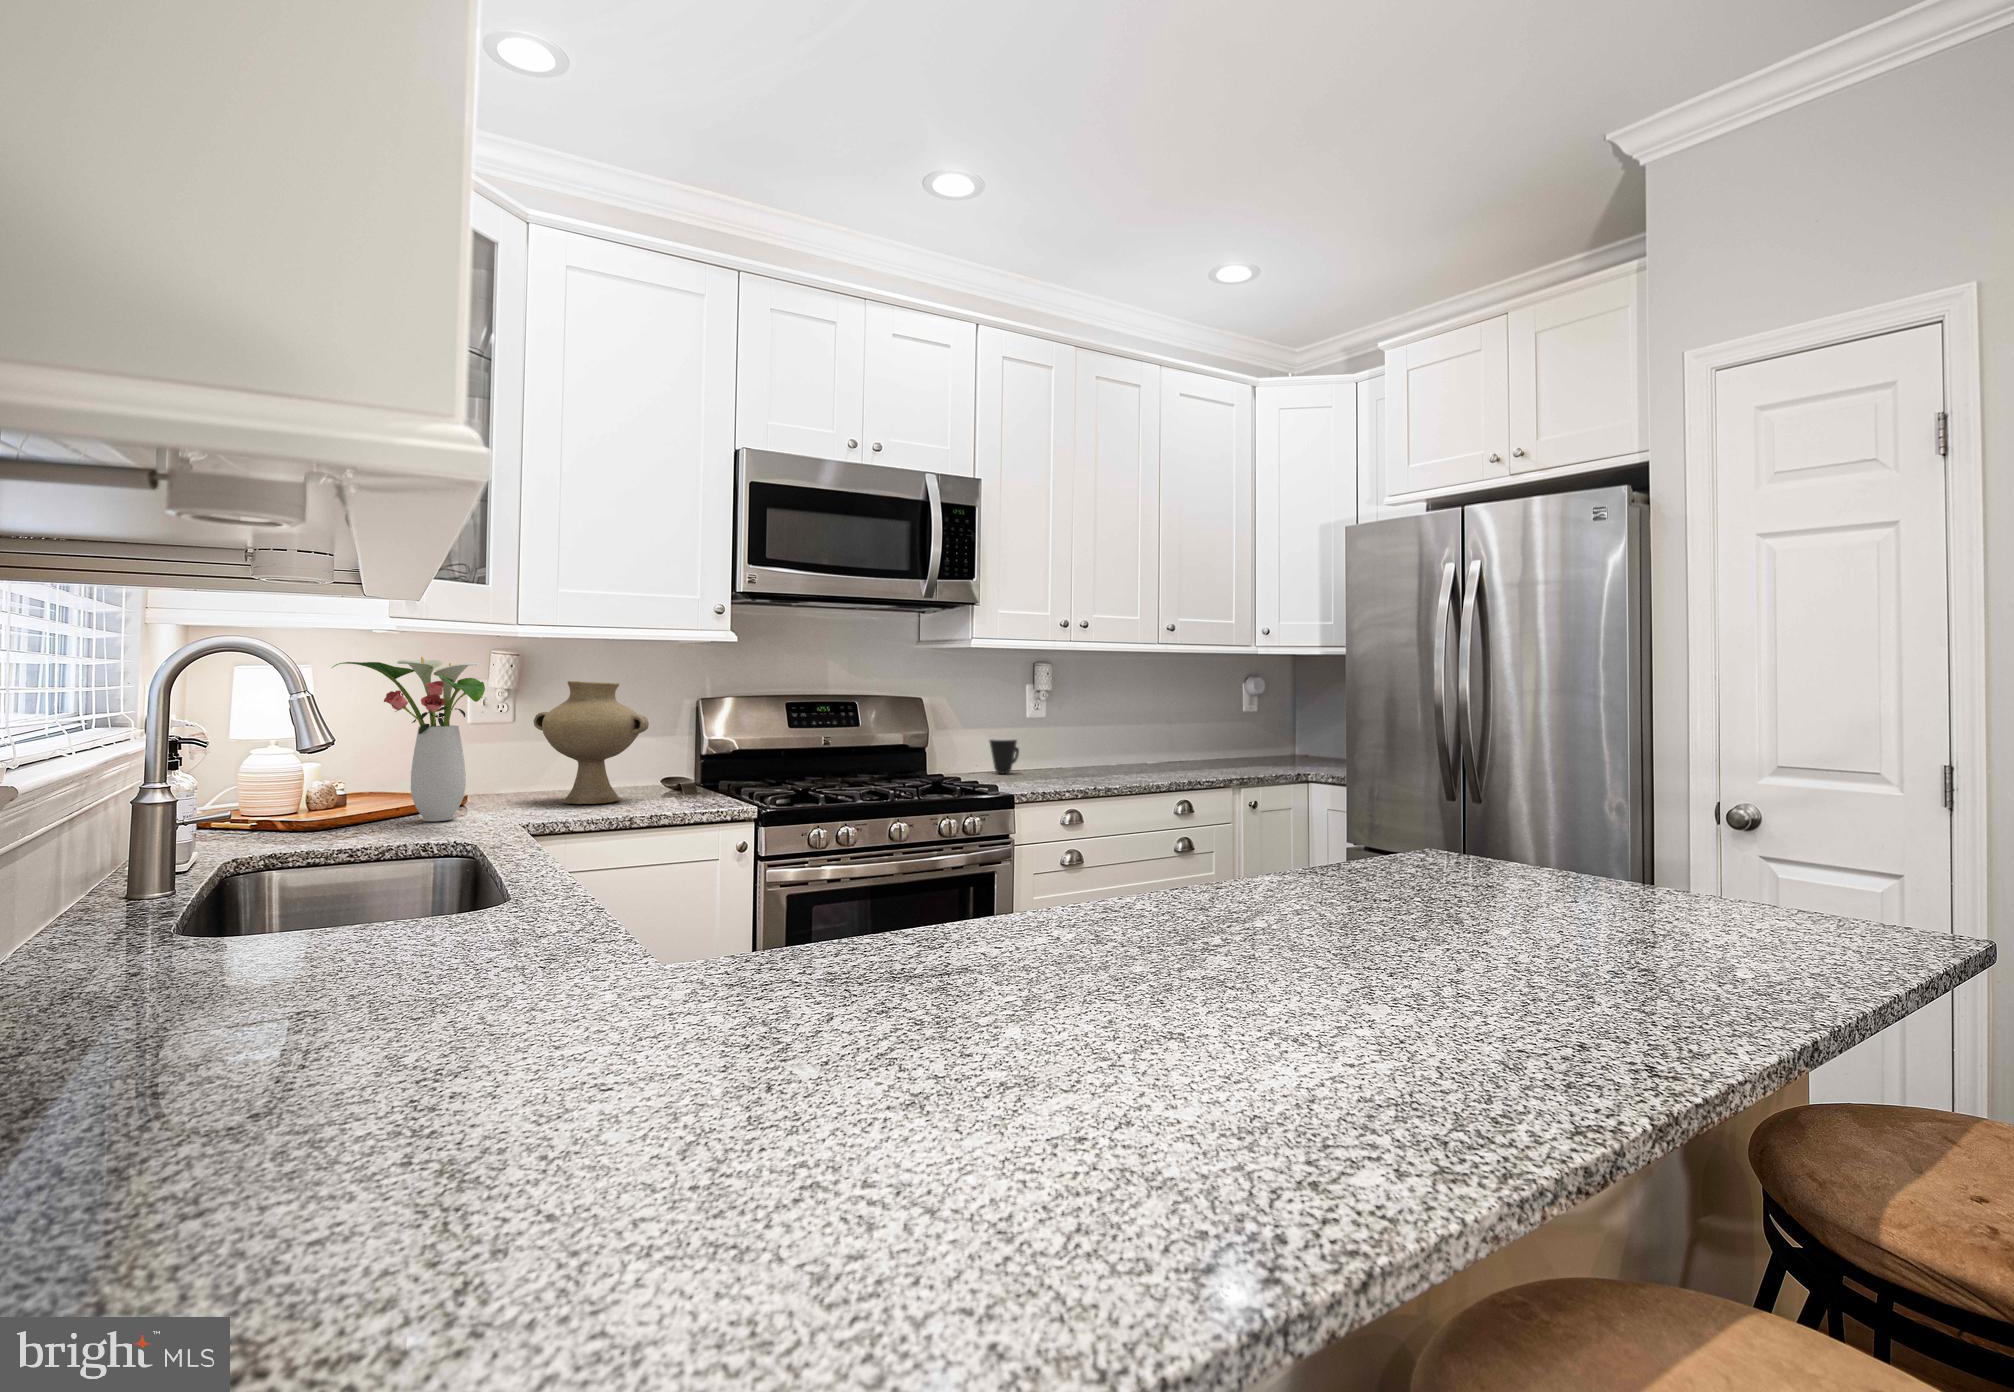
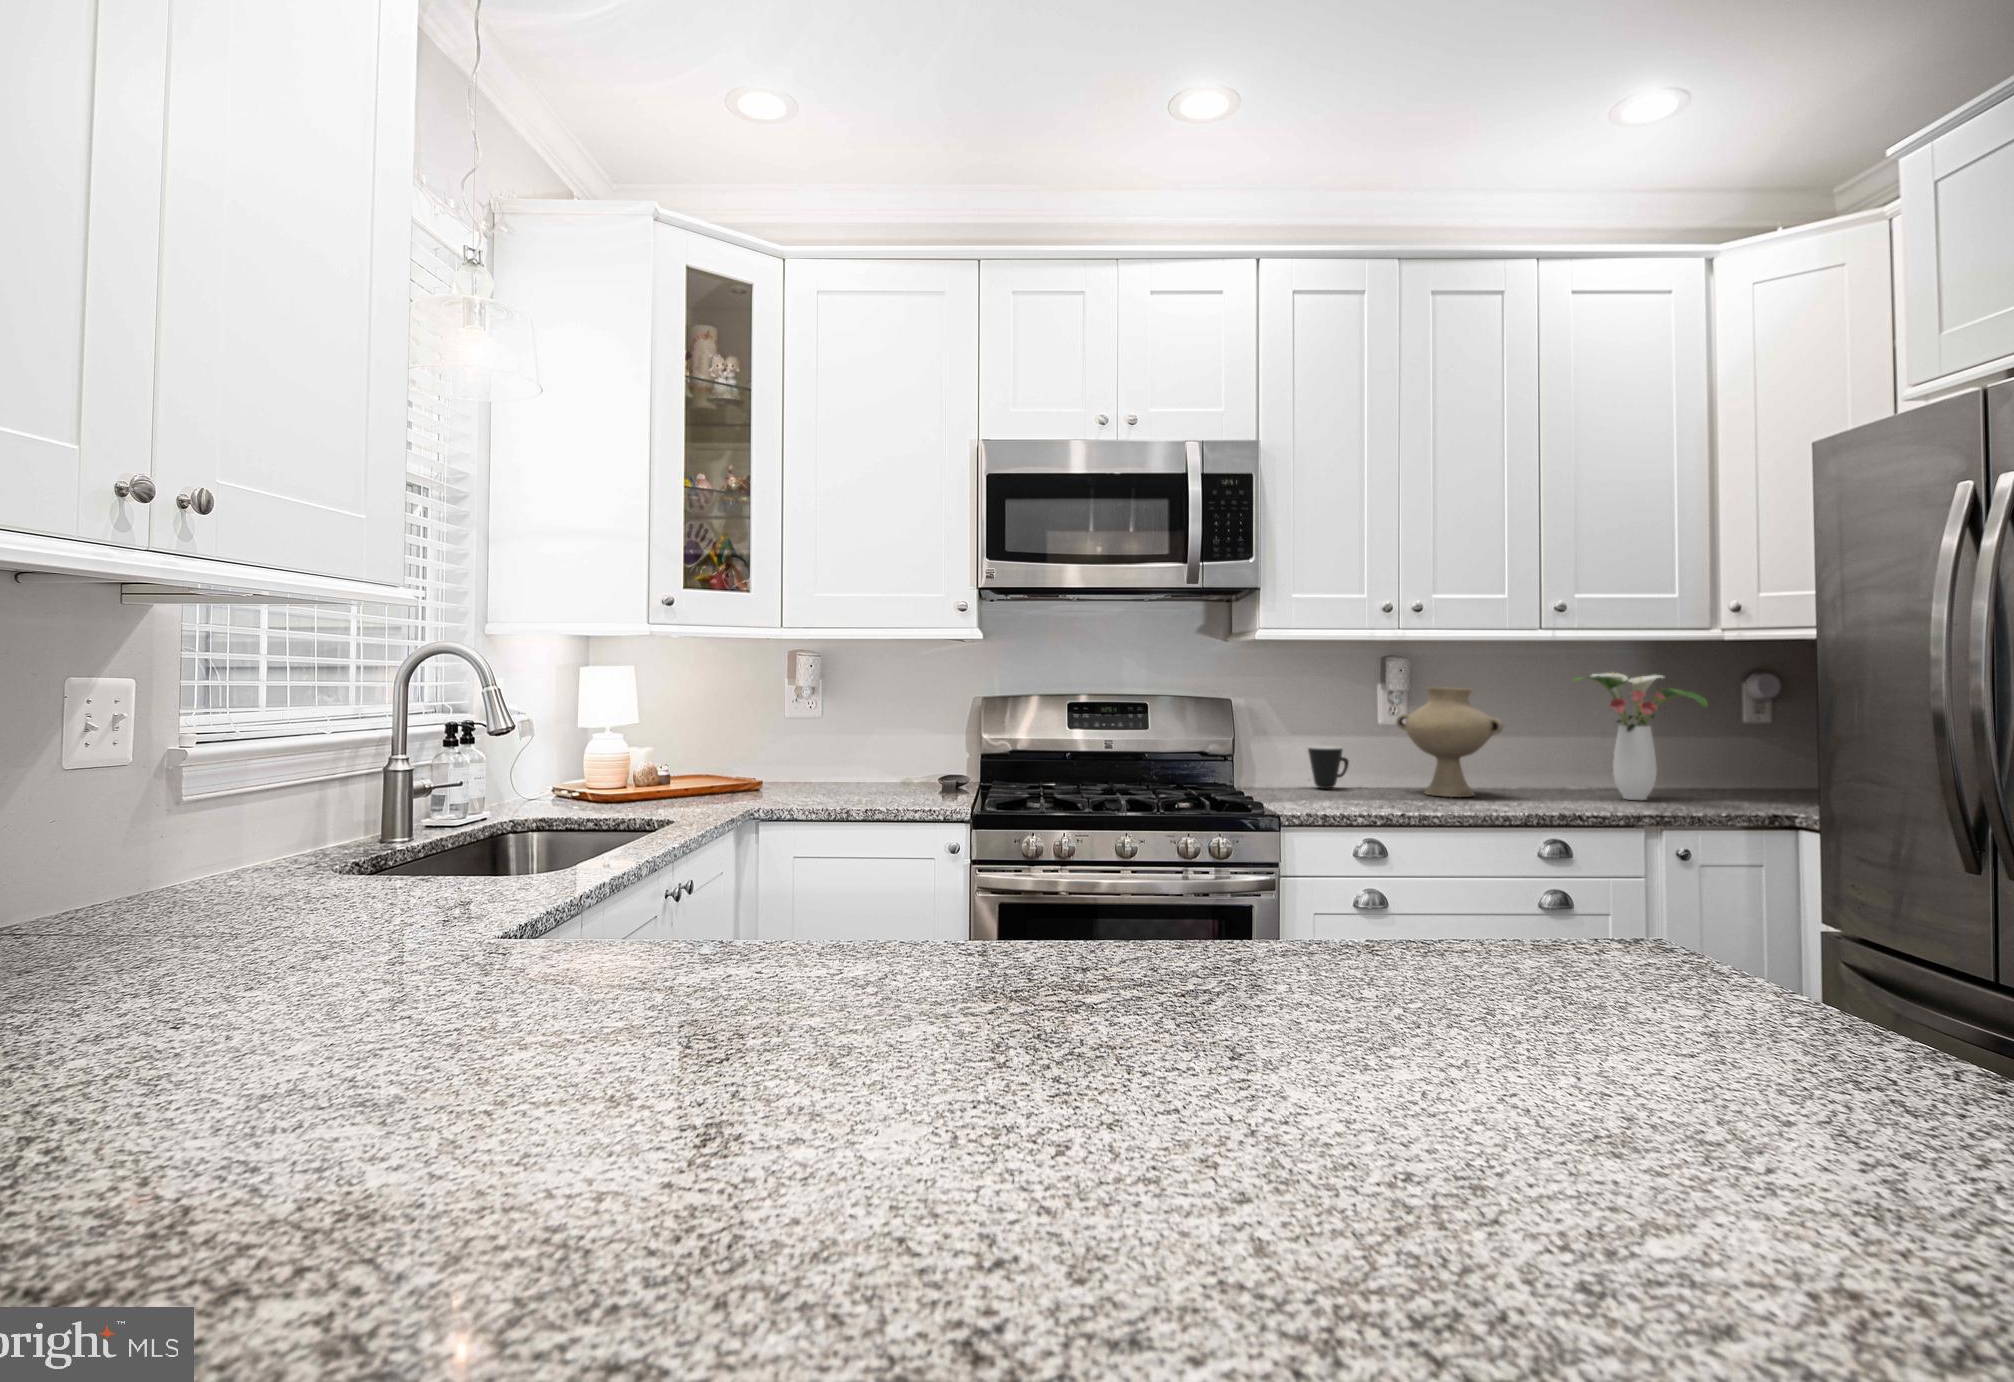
flower arrangement: present [332,657,485,821] -> present [1573,673,1708,800]
vase: present [534,681,649,804] -> present [1396,687,1503,797]

